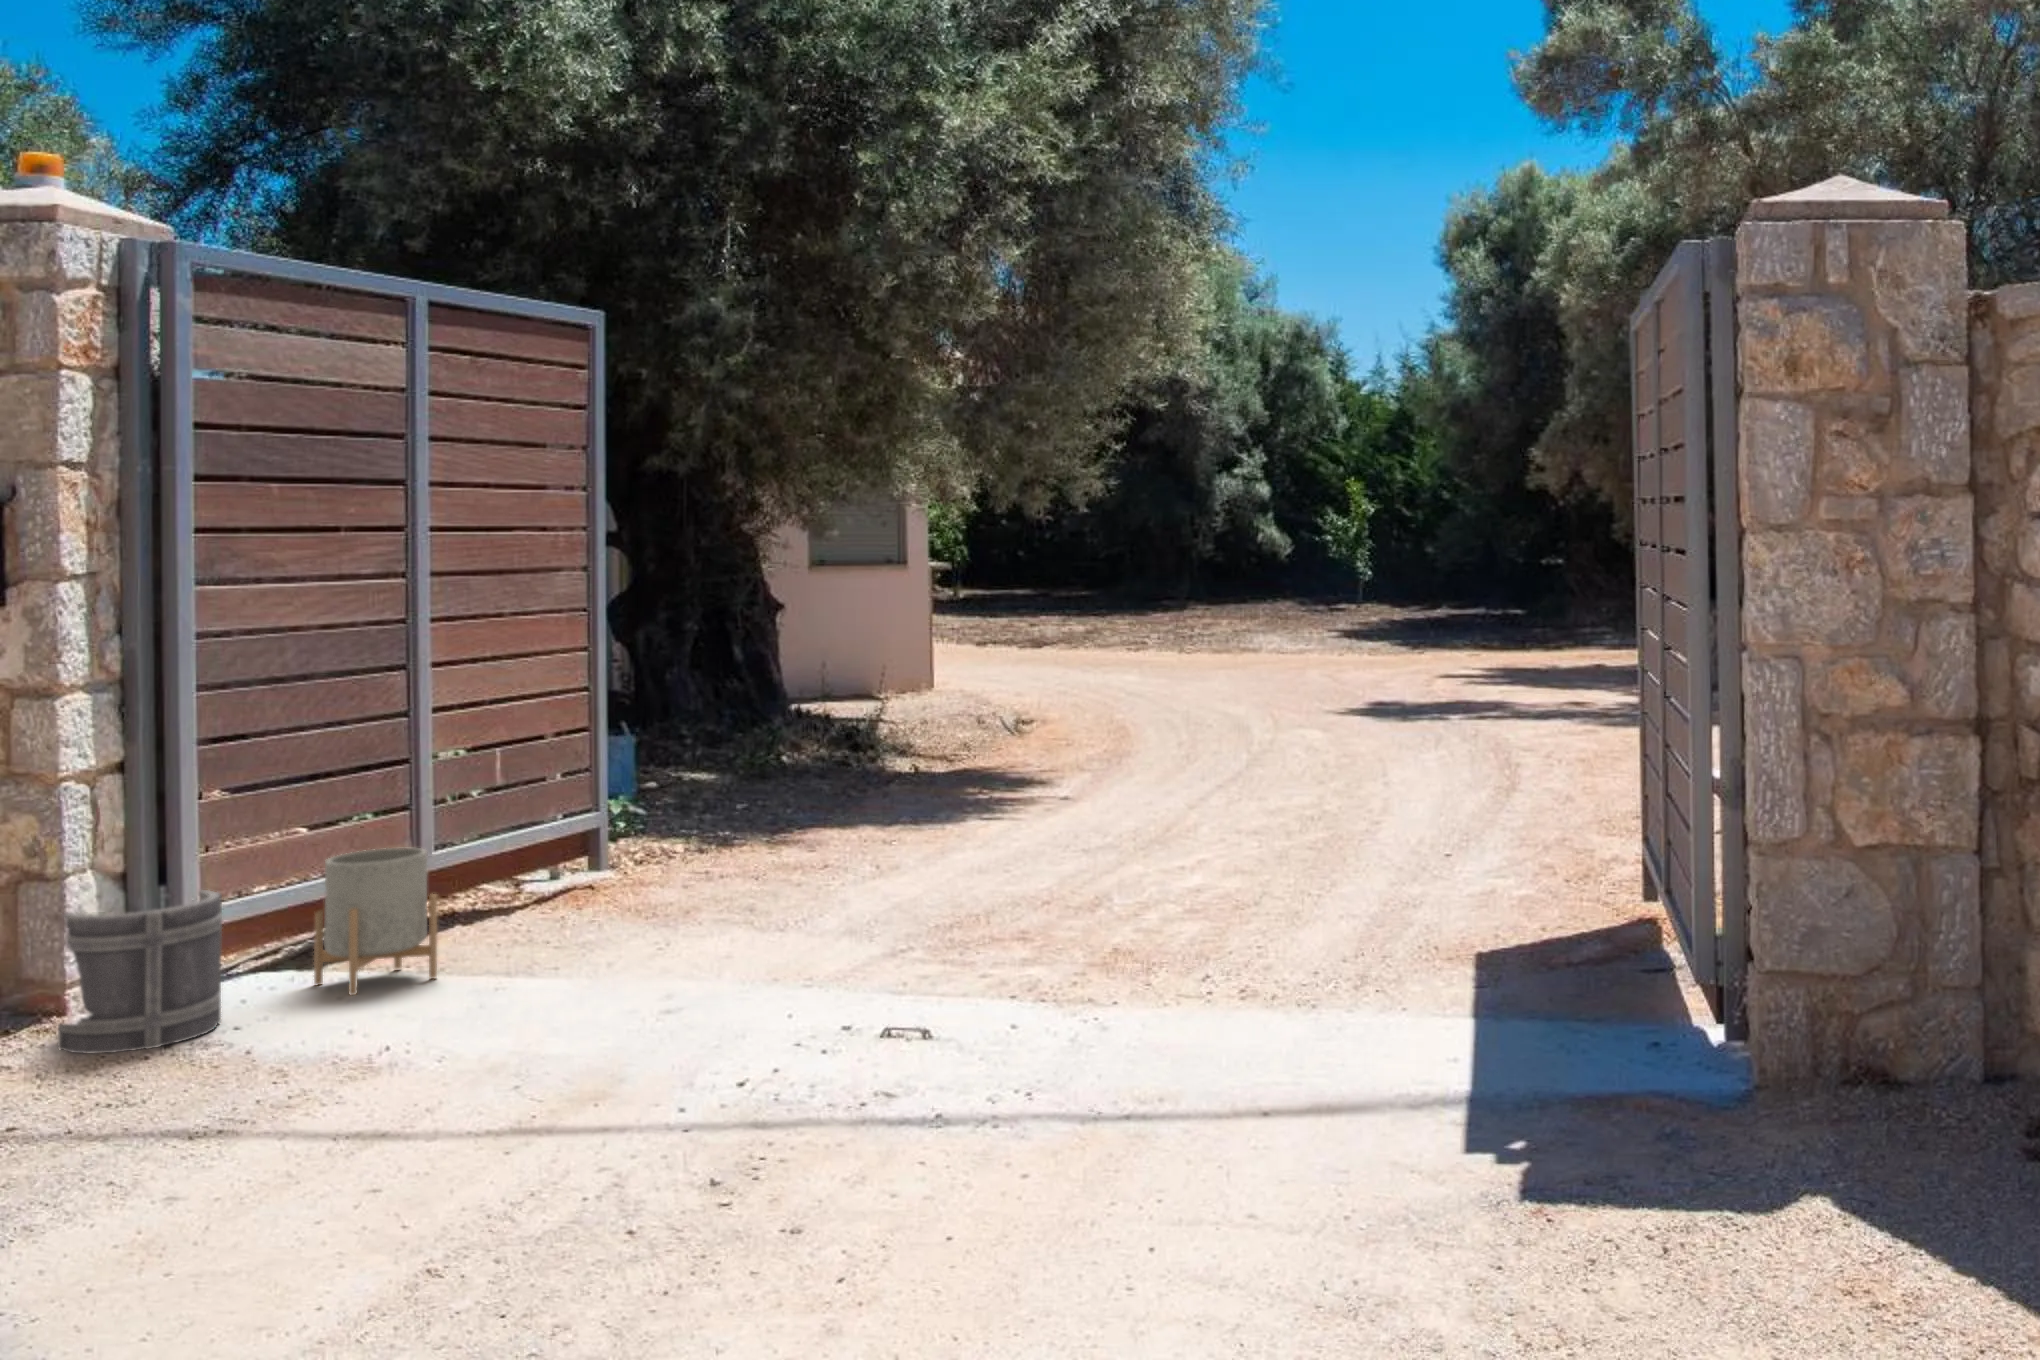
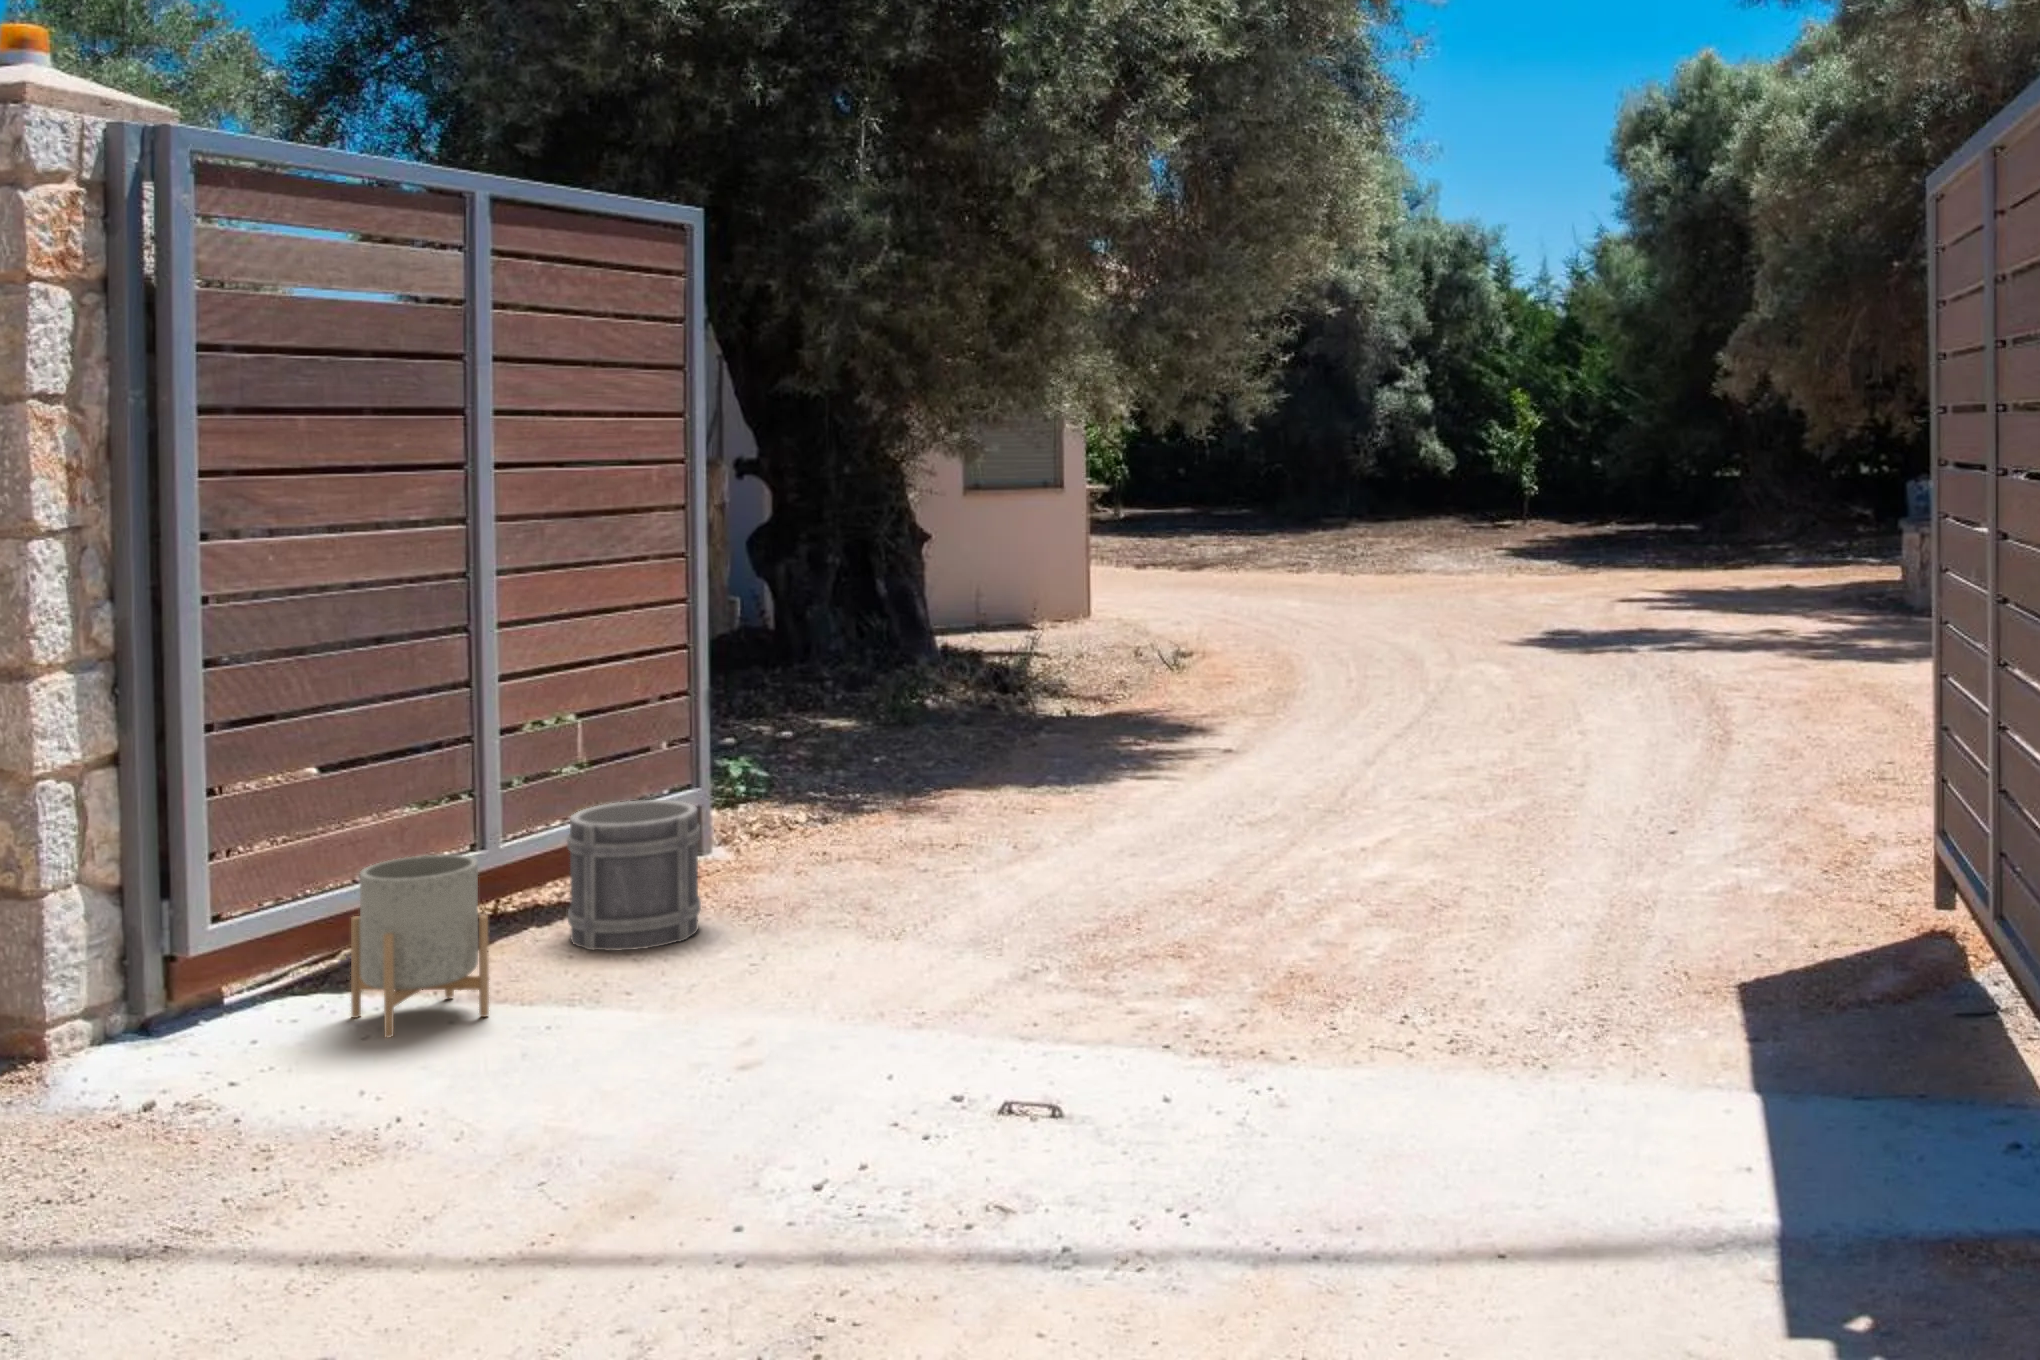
bucket: present [58,890,222,1053] -> present [567,800,701,950]

